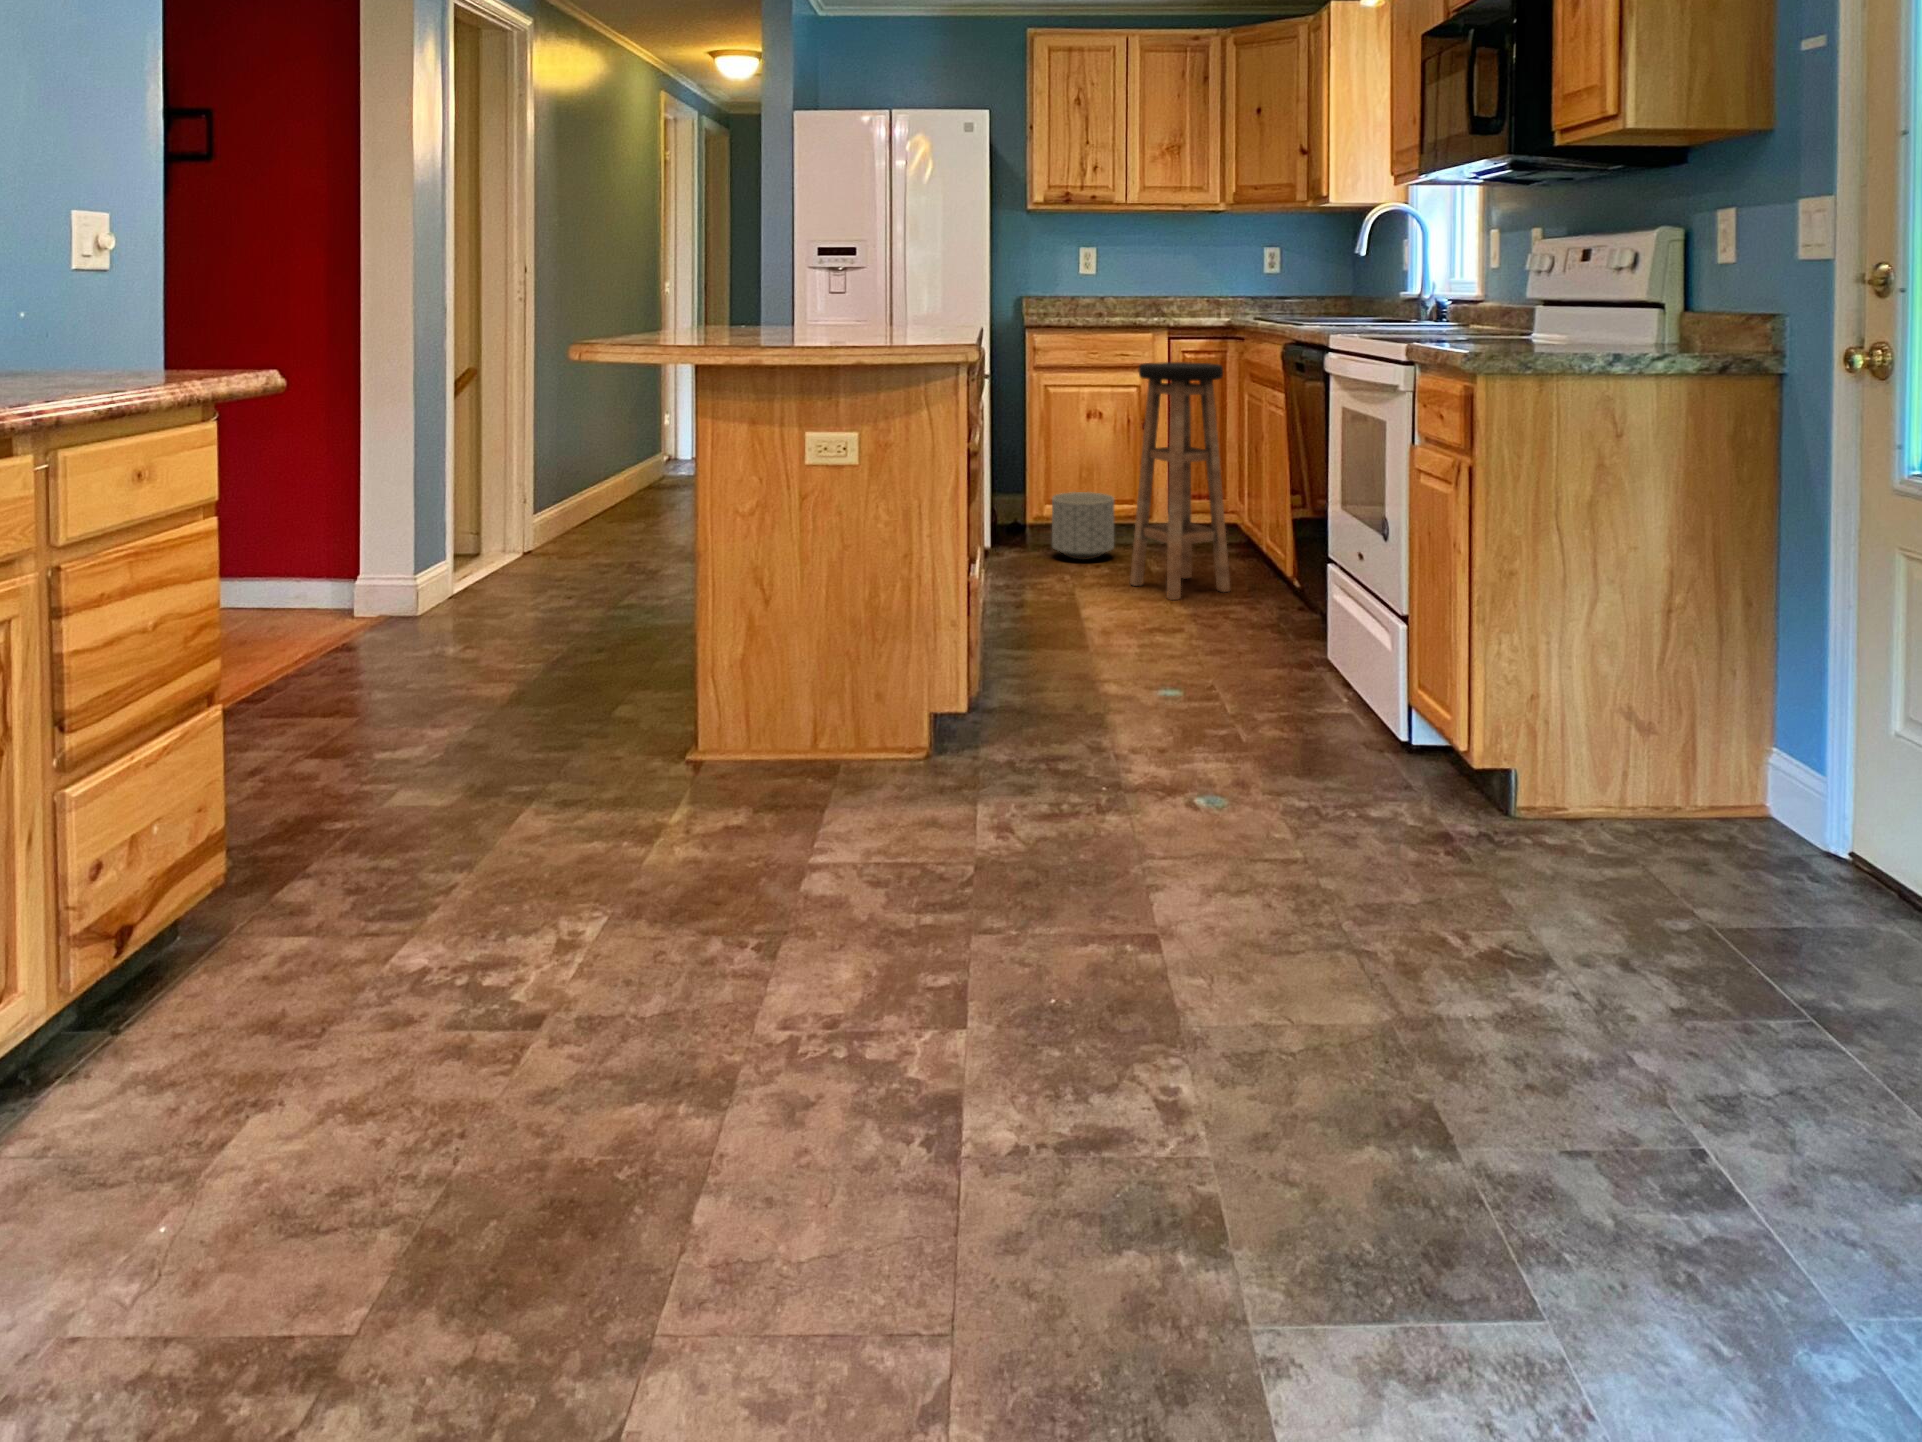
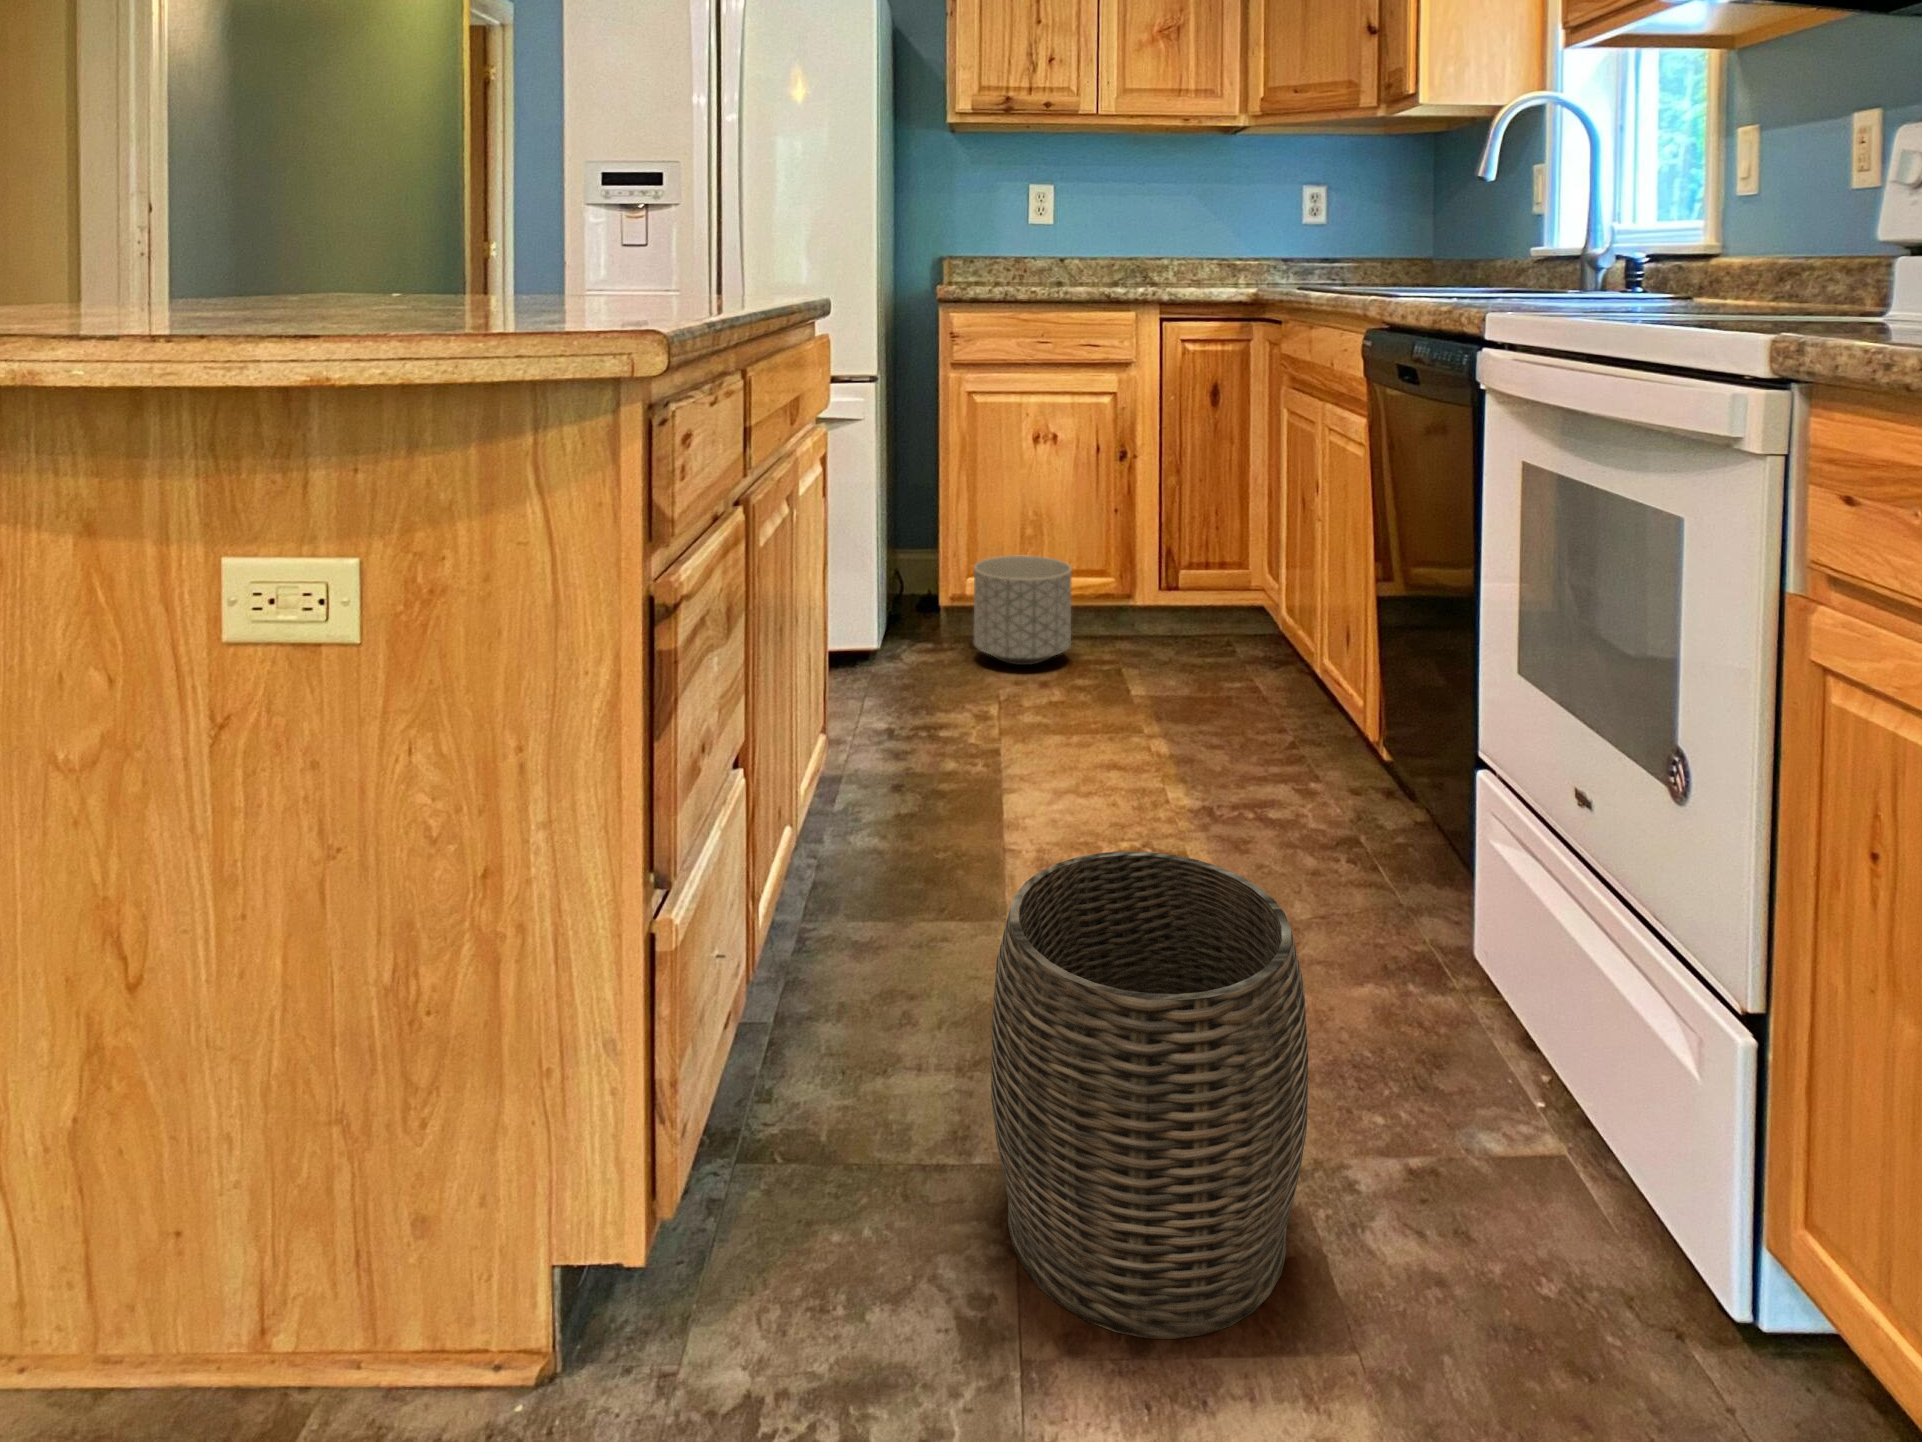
bar stool: present [1130,362,1230,600] -> none [1091,358,1259,765]
woven basket: none [1099,580,1233,749] -> present [991,851,1308,1339]

